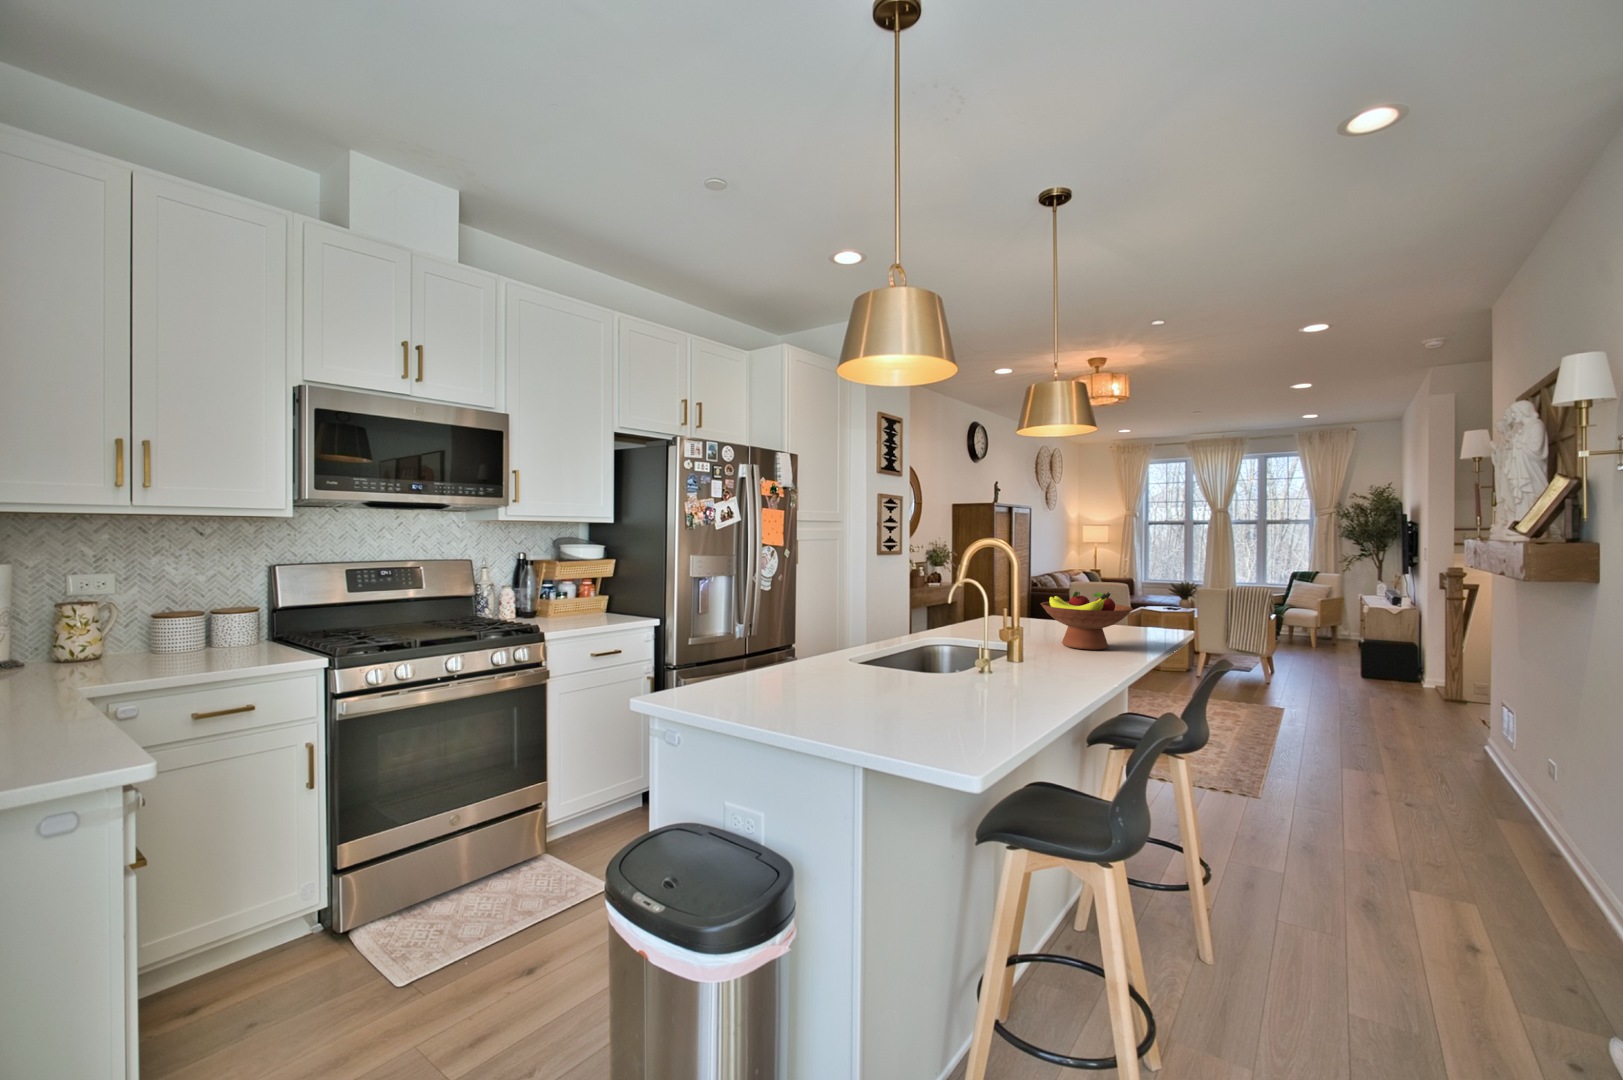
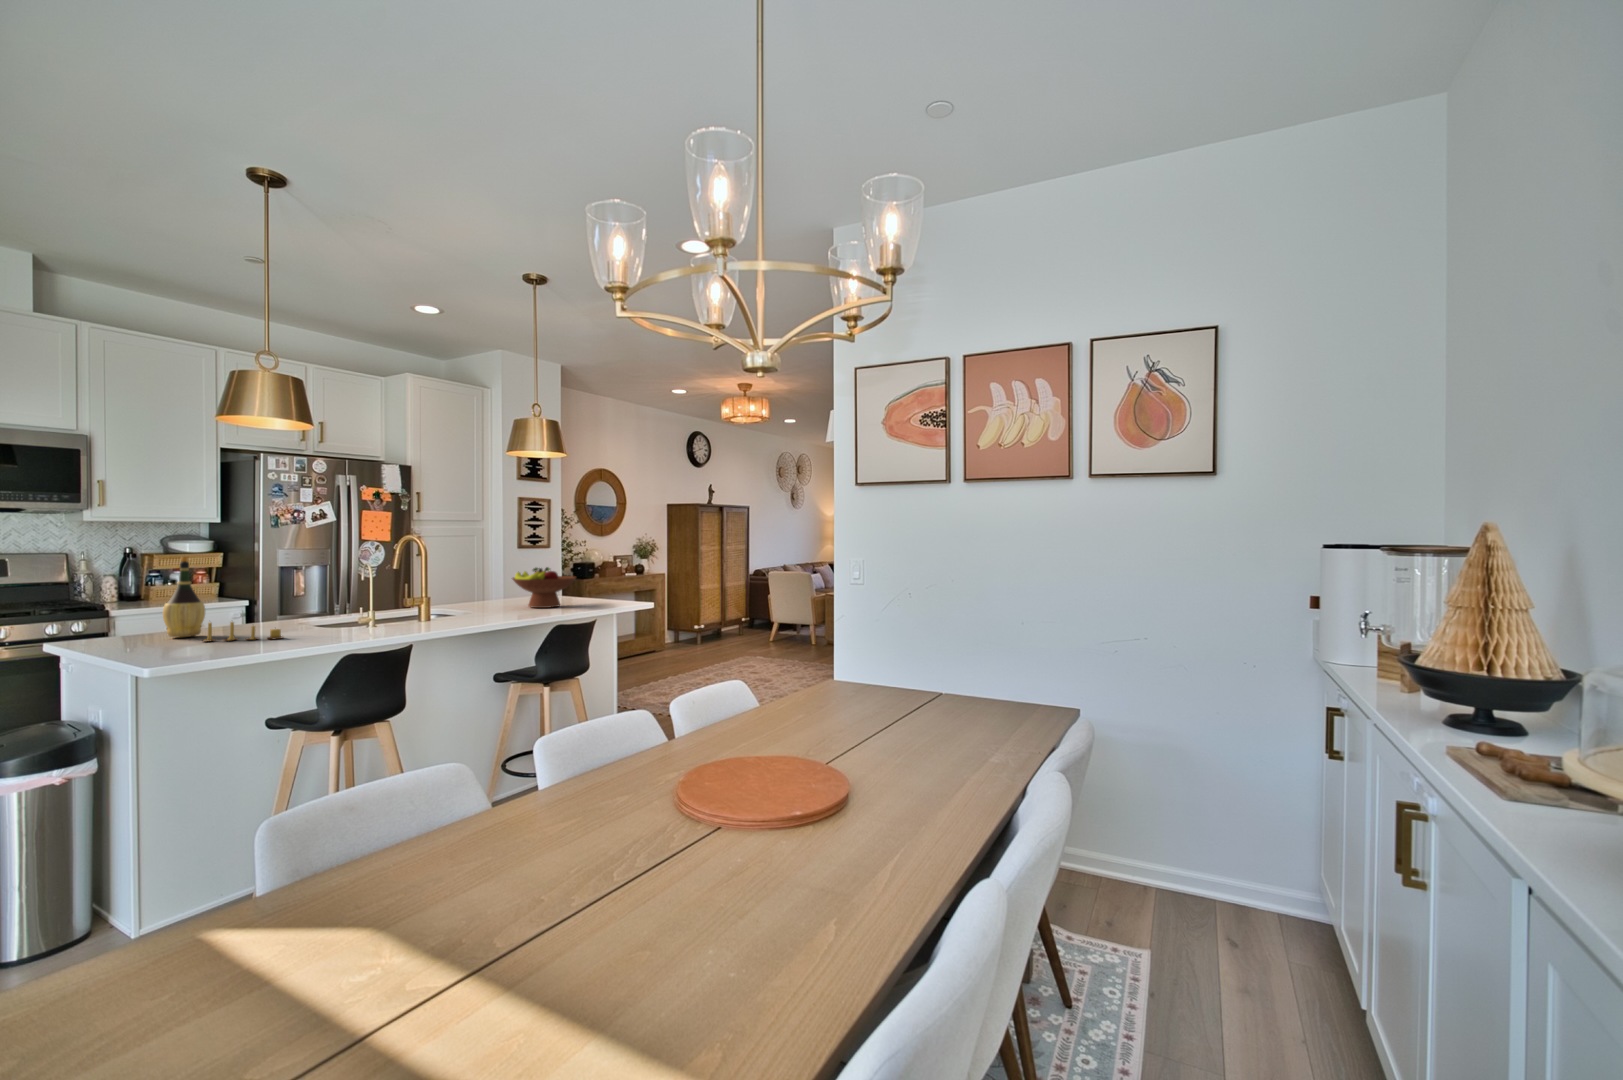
wine bottle: none [760,582,812,713] -> present [163,557,205,637]
candle: none [849,692,960,729] -> present [203,622,283,641]

